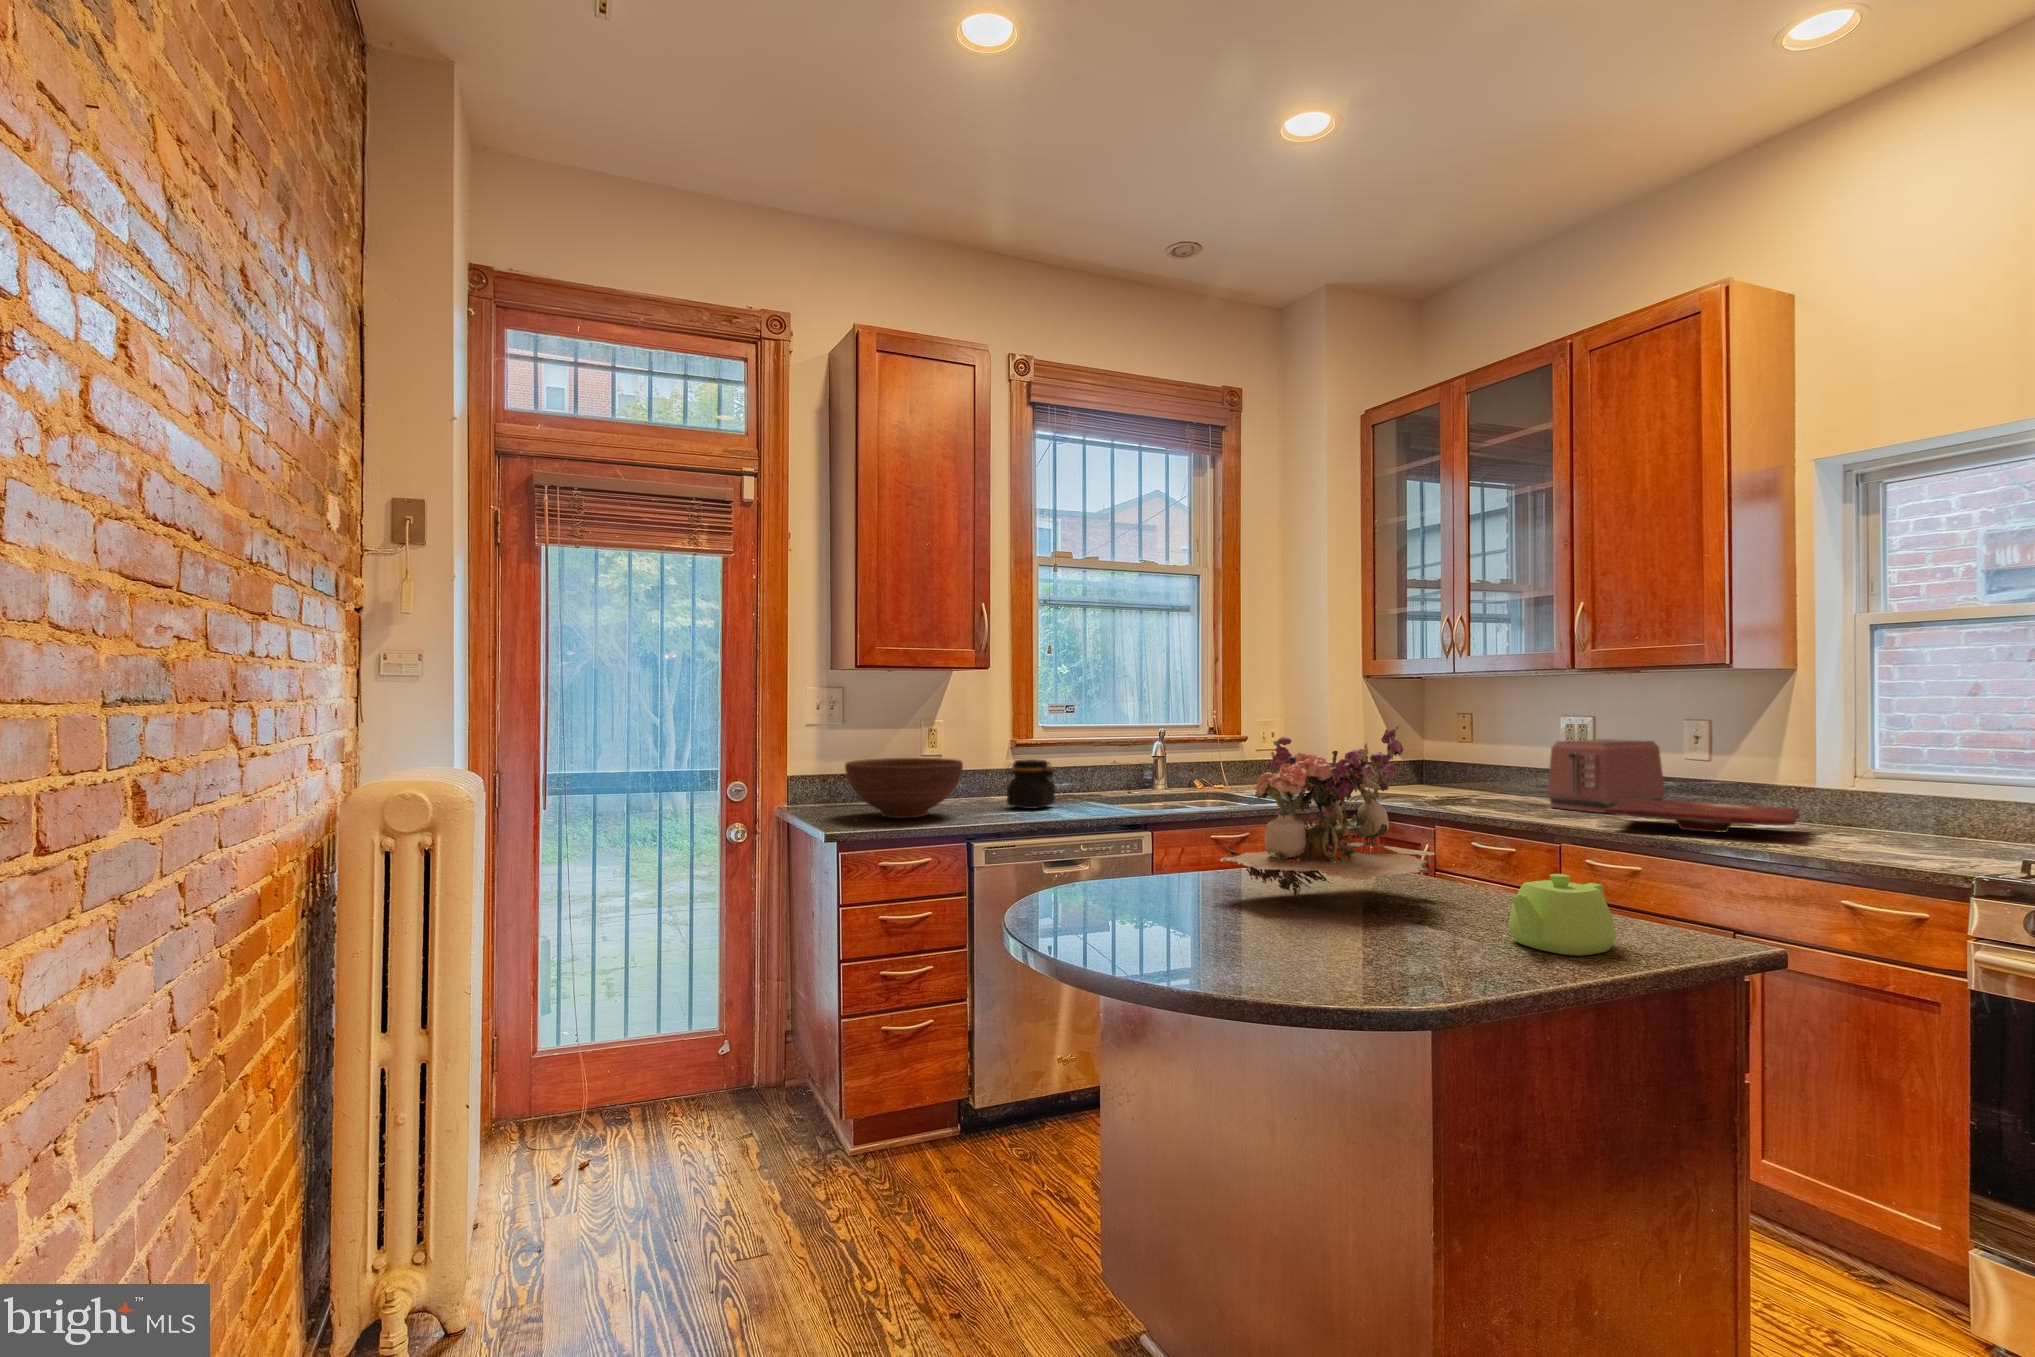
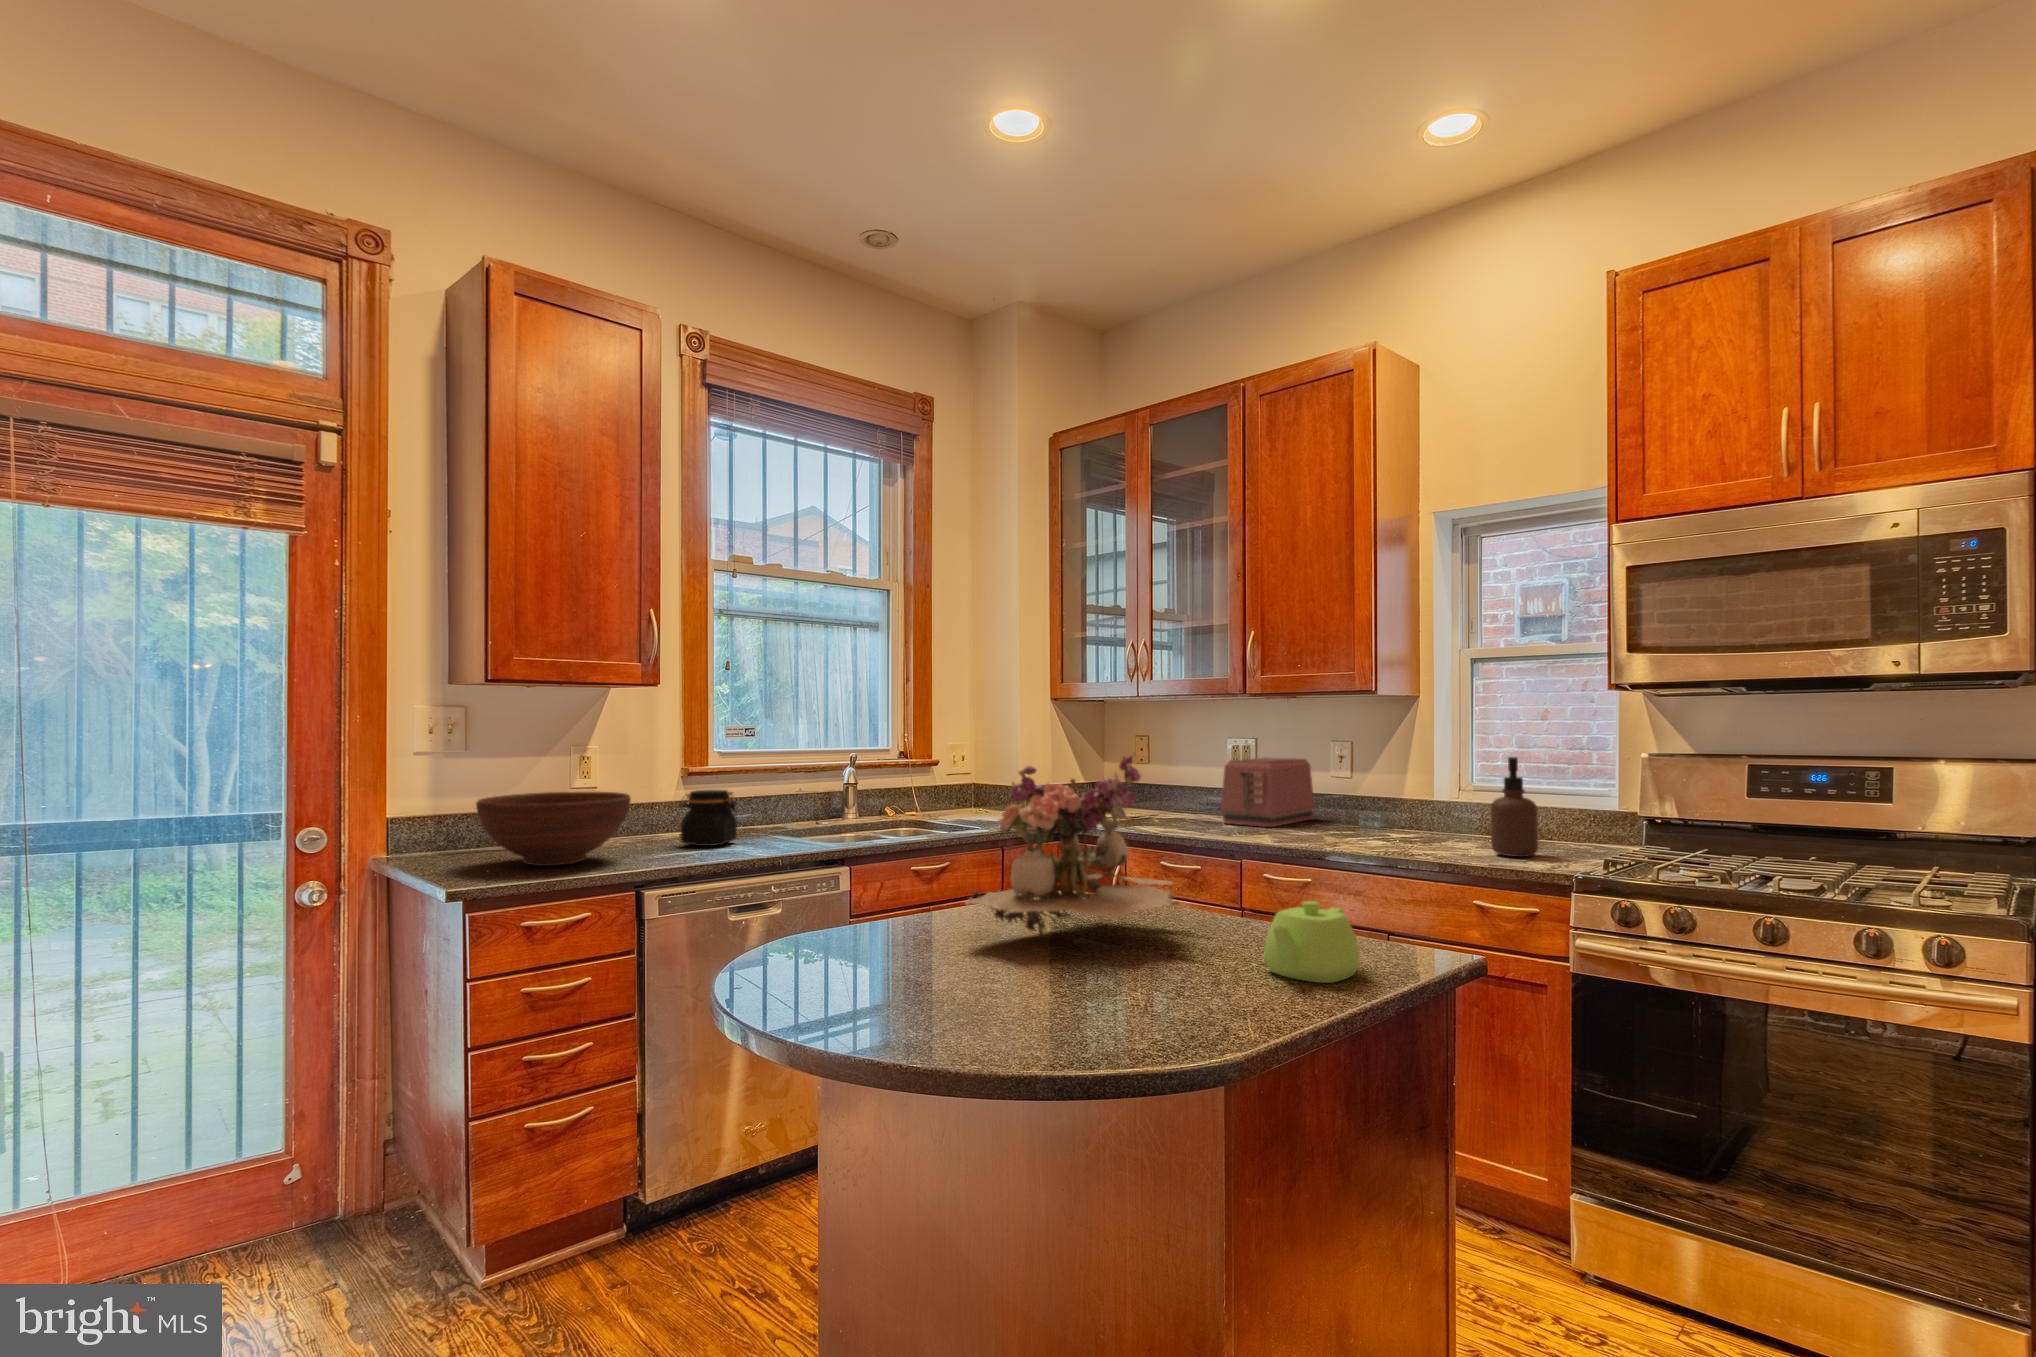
soap dispenser: none [1873,740,1939,855] -> present [1491,757,1538,857]
cutting board: present [1605,799,1800,832] -> none [1281,814,1433,843]

